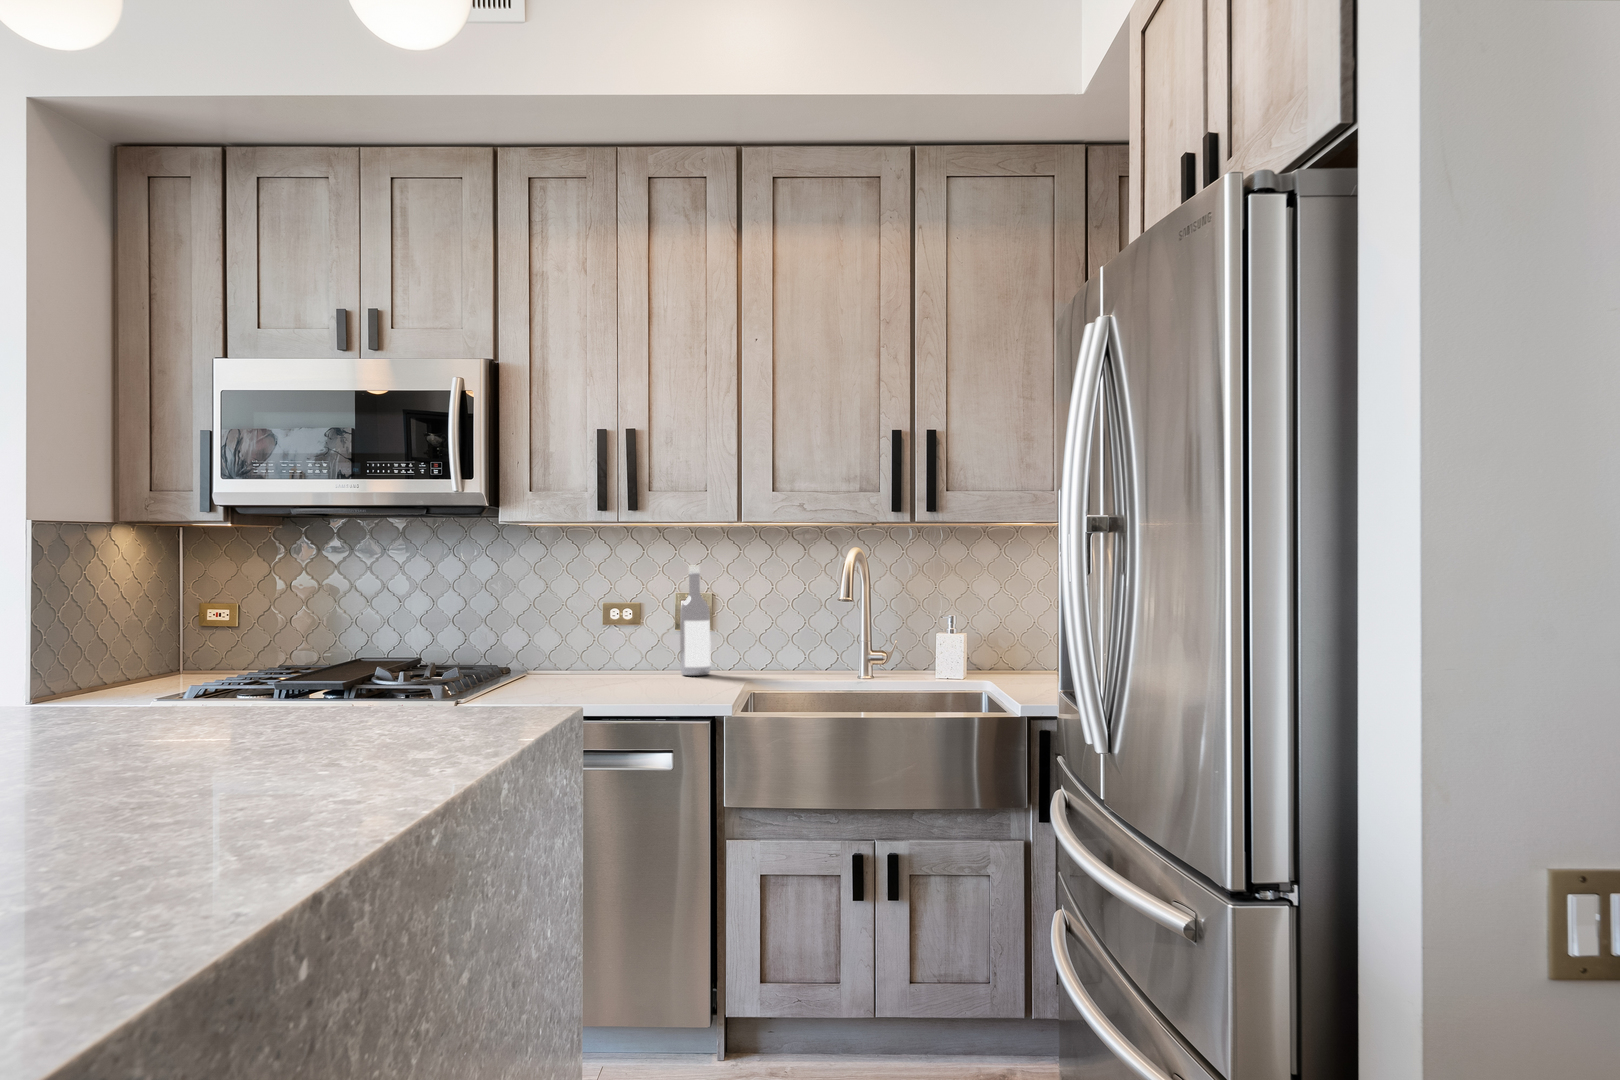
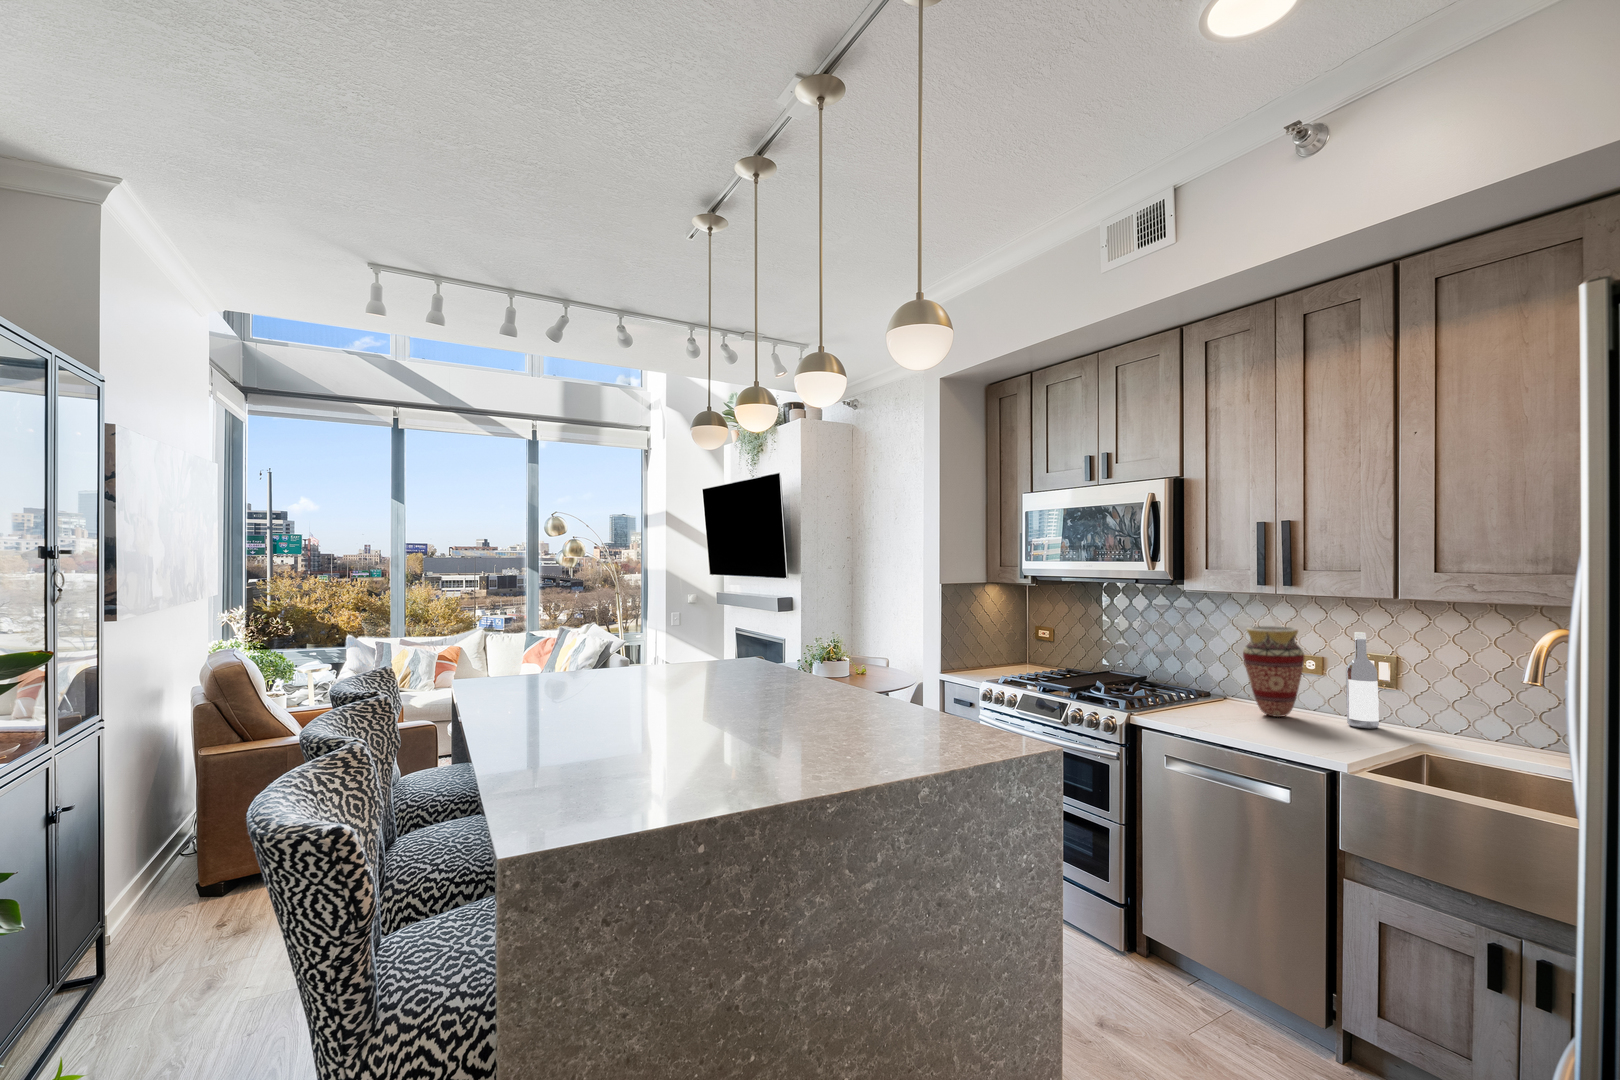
vase: none [572,565,639,677] -> present [1243,626,1304,717]

